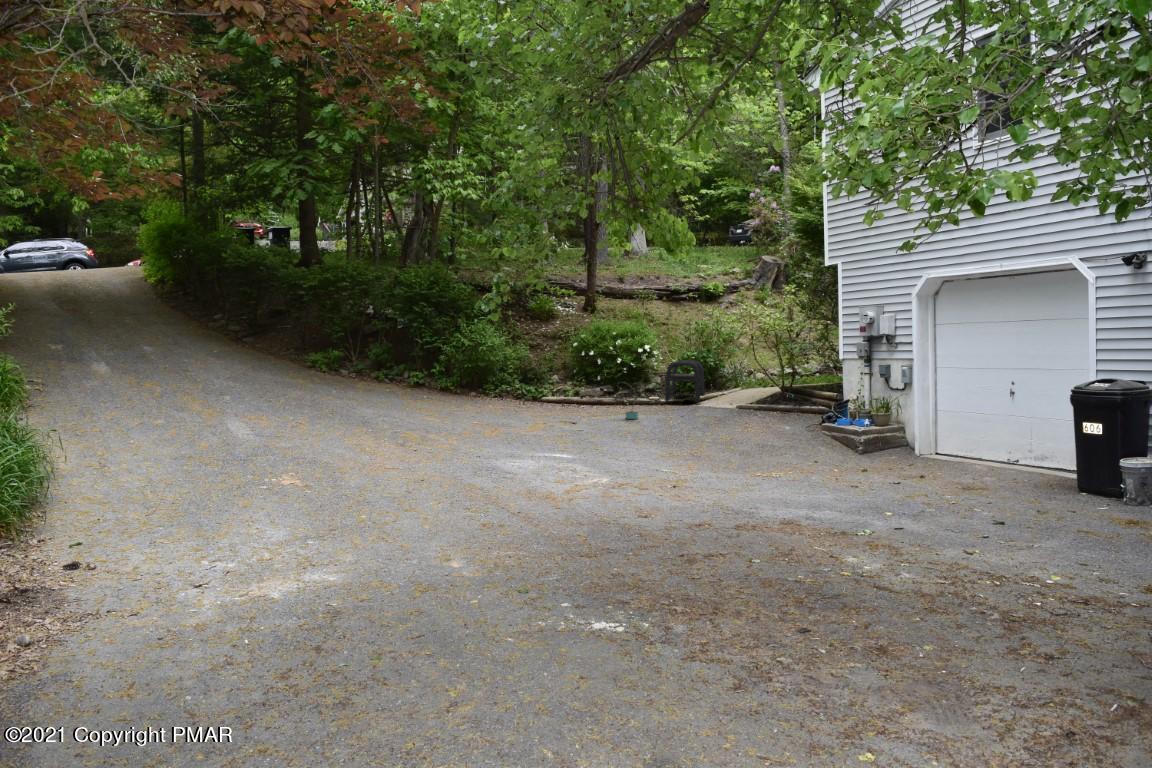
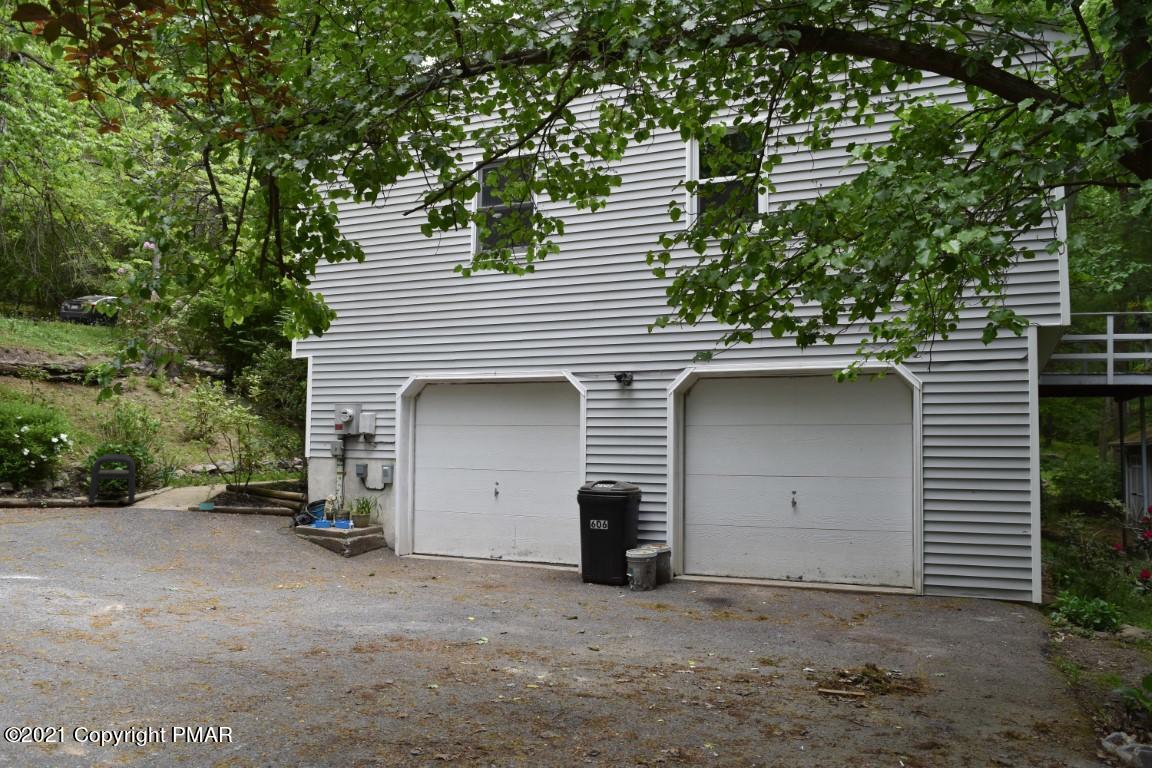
potted plant: present [623,382,640,419] -> present [200,479,219,510]

